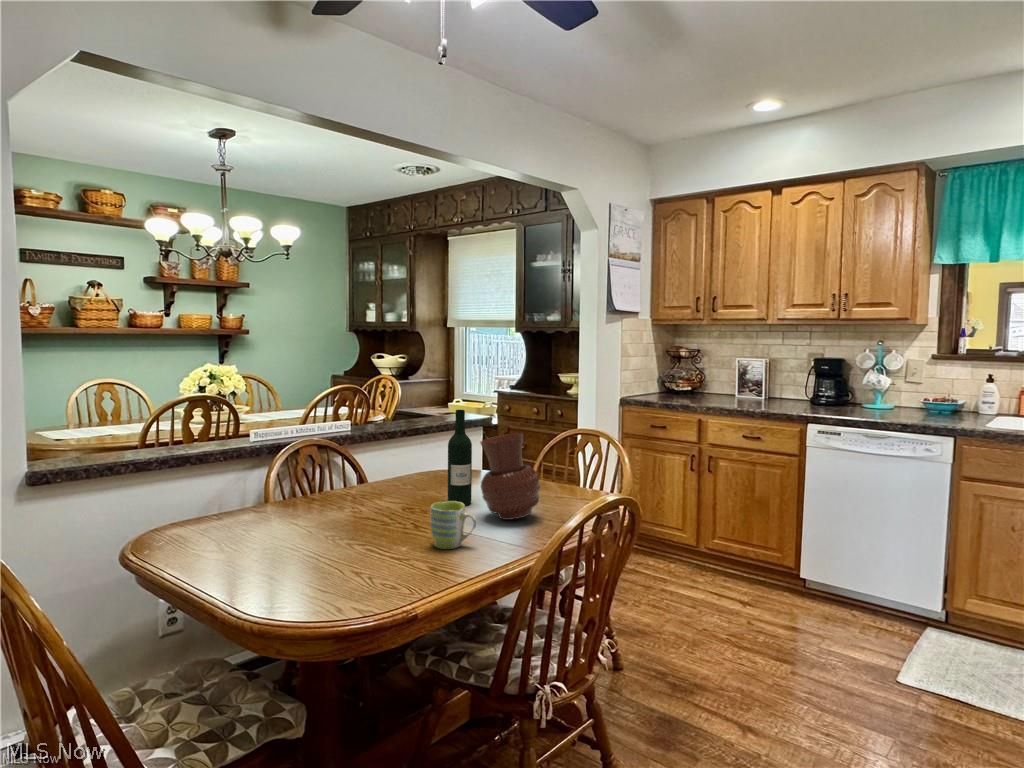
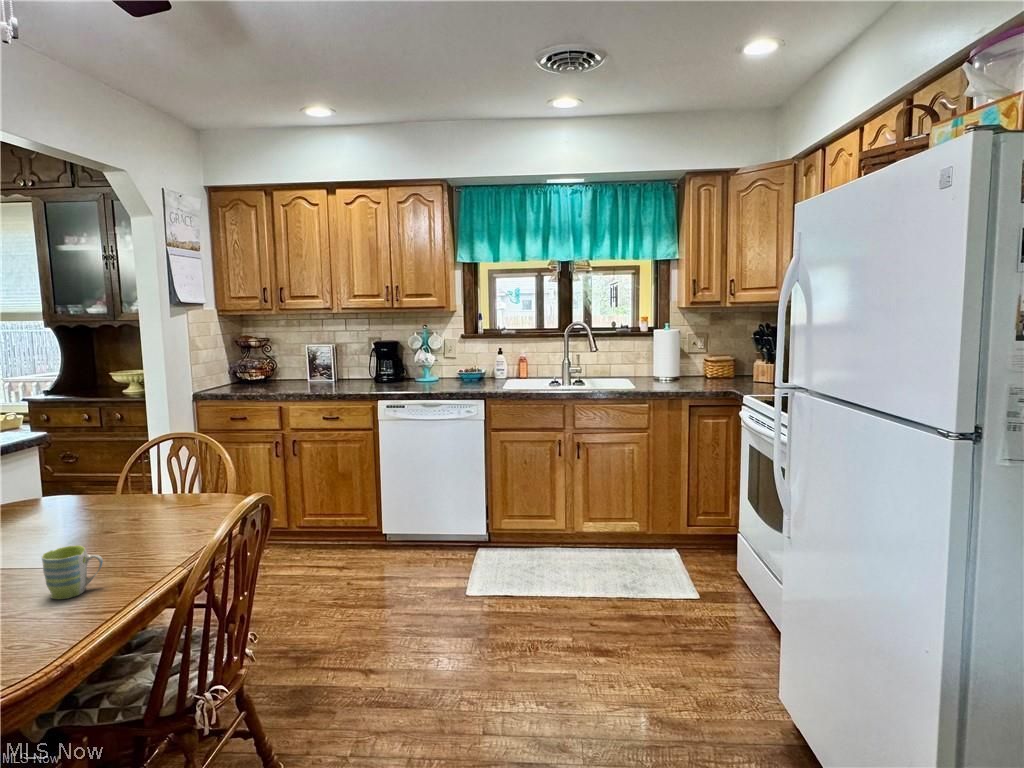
wine bottle: present [448,410,472,505] -> none [28,443,67,551]
vase: present [480,433,540,520] -> none [80,459,158,552]

